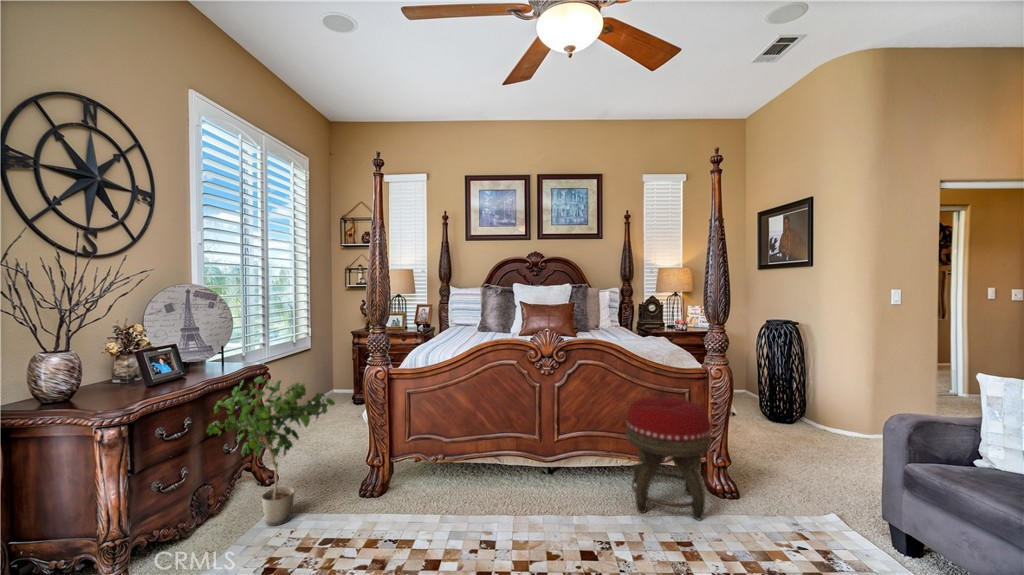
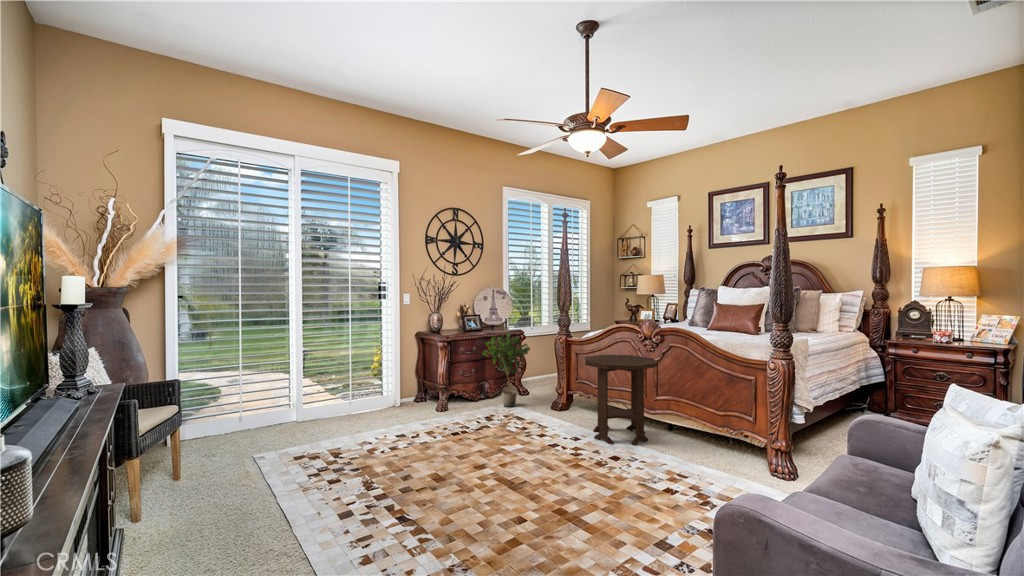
side table: none [475,383,583,531] -> present [585,355,658,445]
footstool: present [626,396,711,520] -> none [683,378,756,474]

